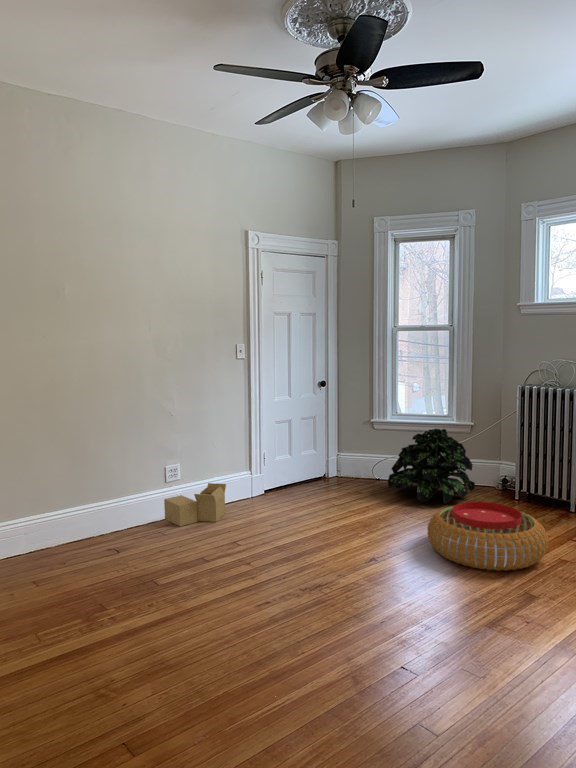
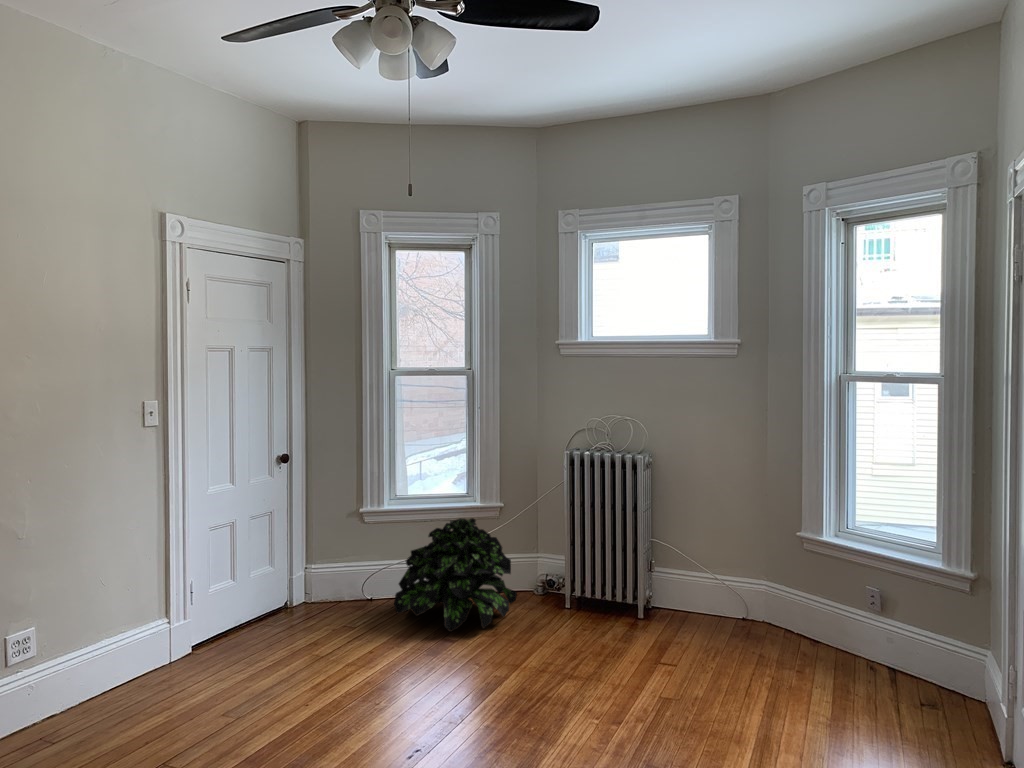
cardboard box: present [164,483,226,526] -> none [7,649,131,747]
pouf: present [428,502,548,571] -> none [484,627,647,733]

